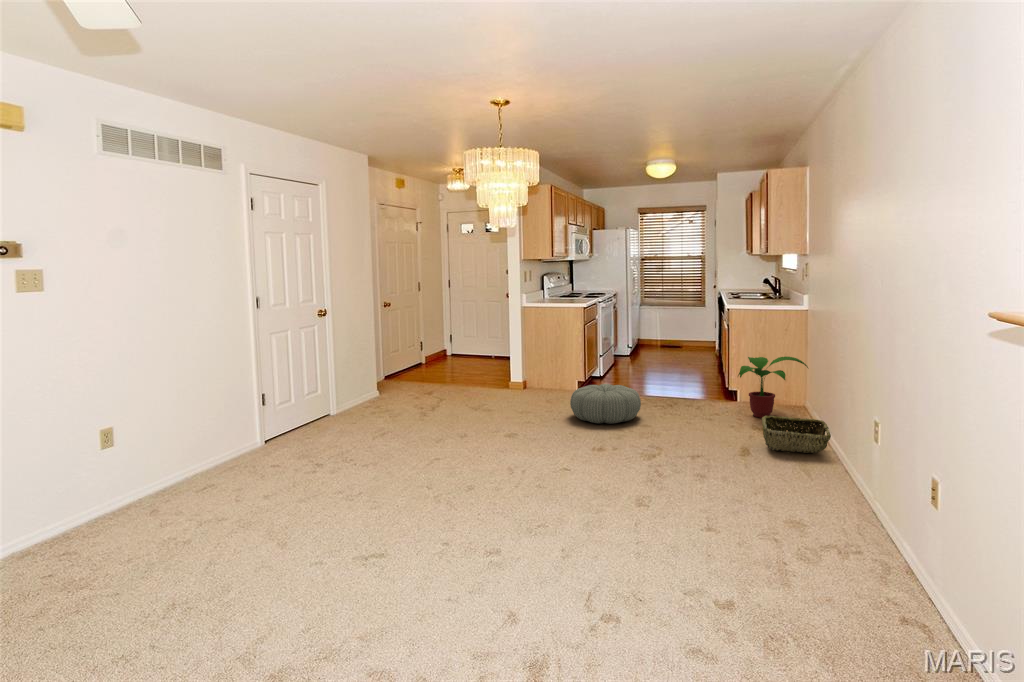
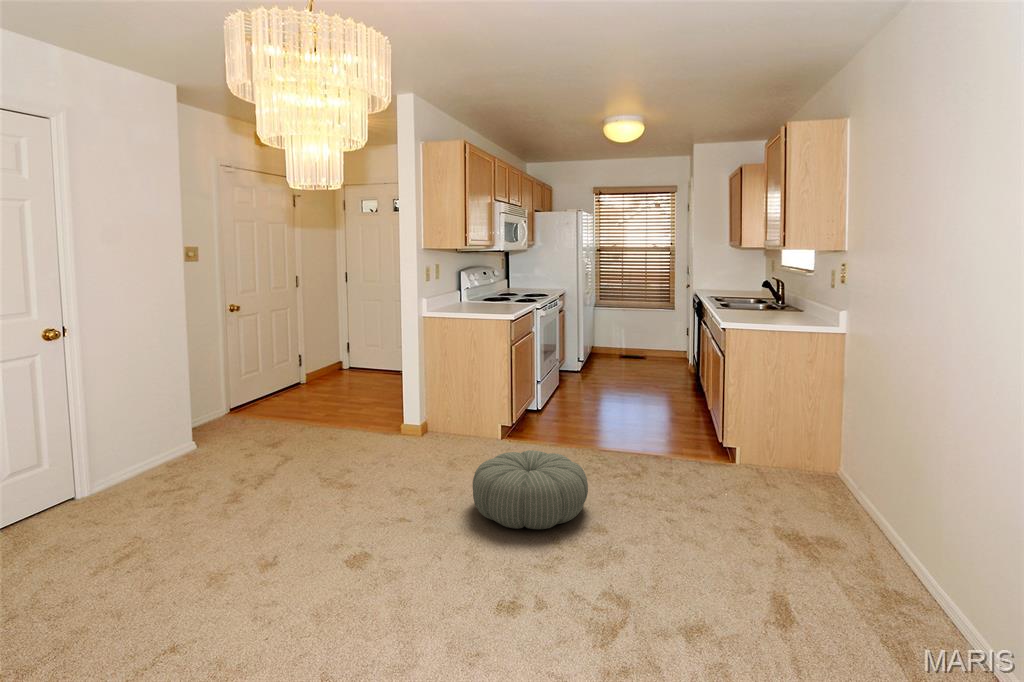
potted plant: present [738,356,808,418] -> none [745,409,865,514]
woven basket: present [762,416,831,453] -> none [811,547,964,640]

